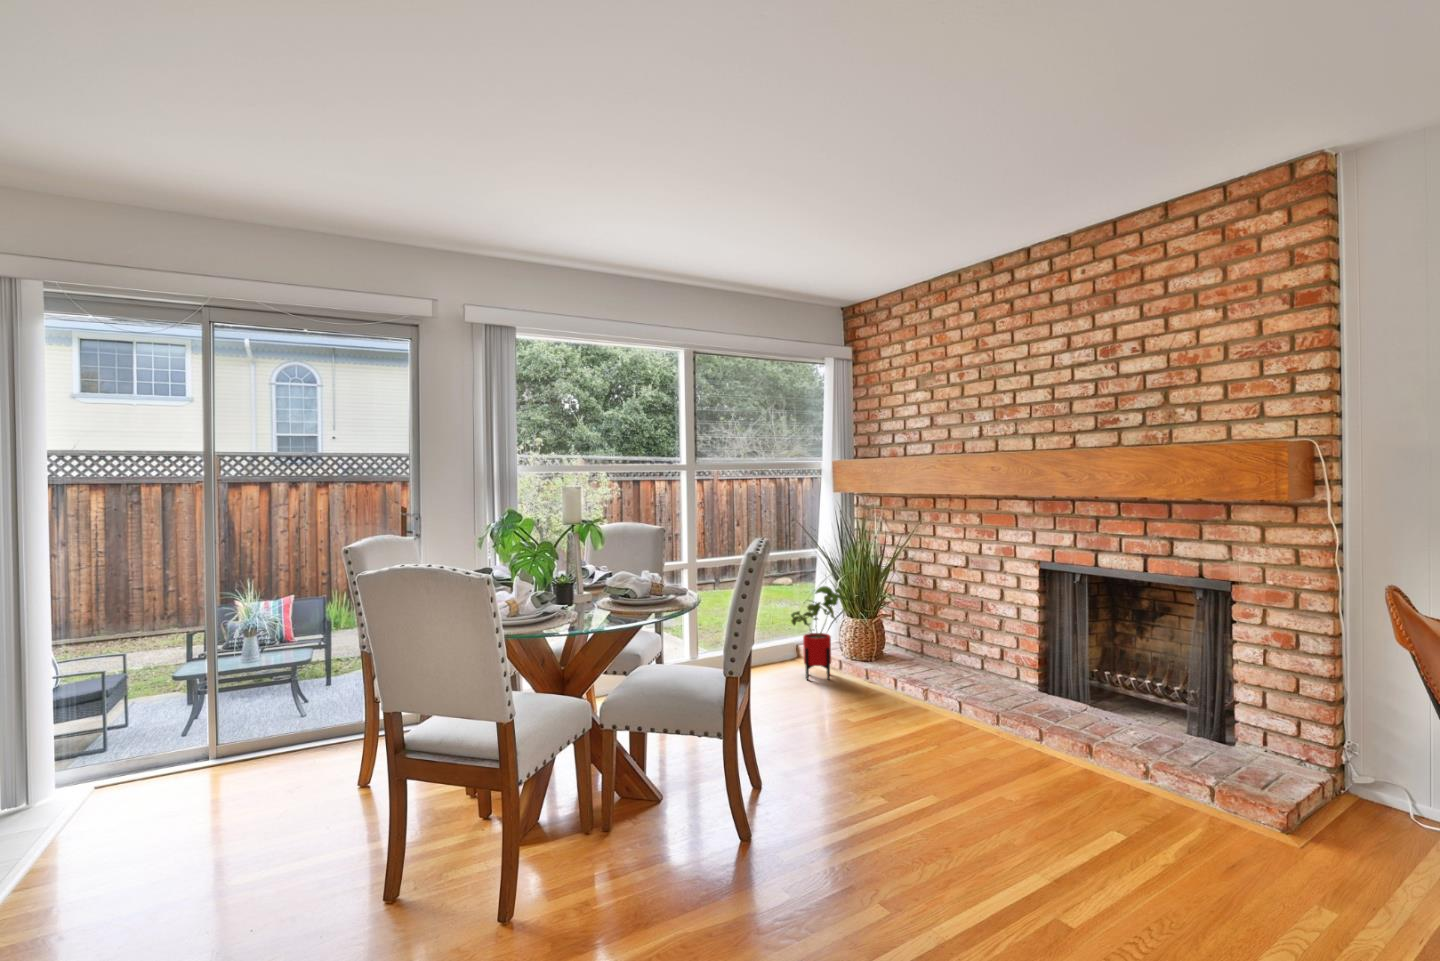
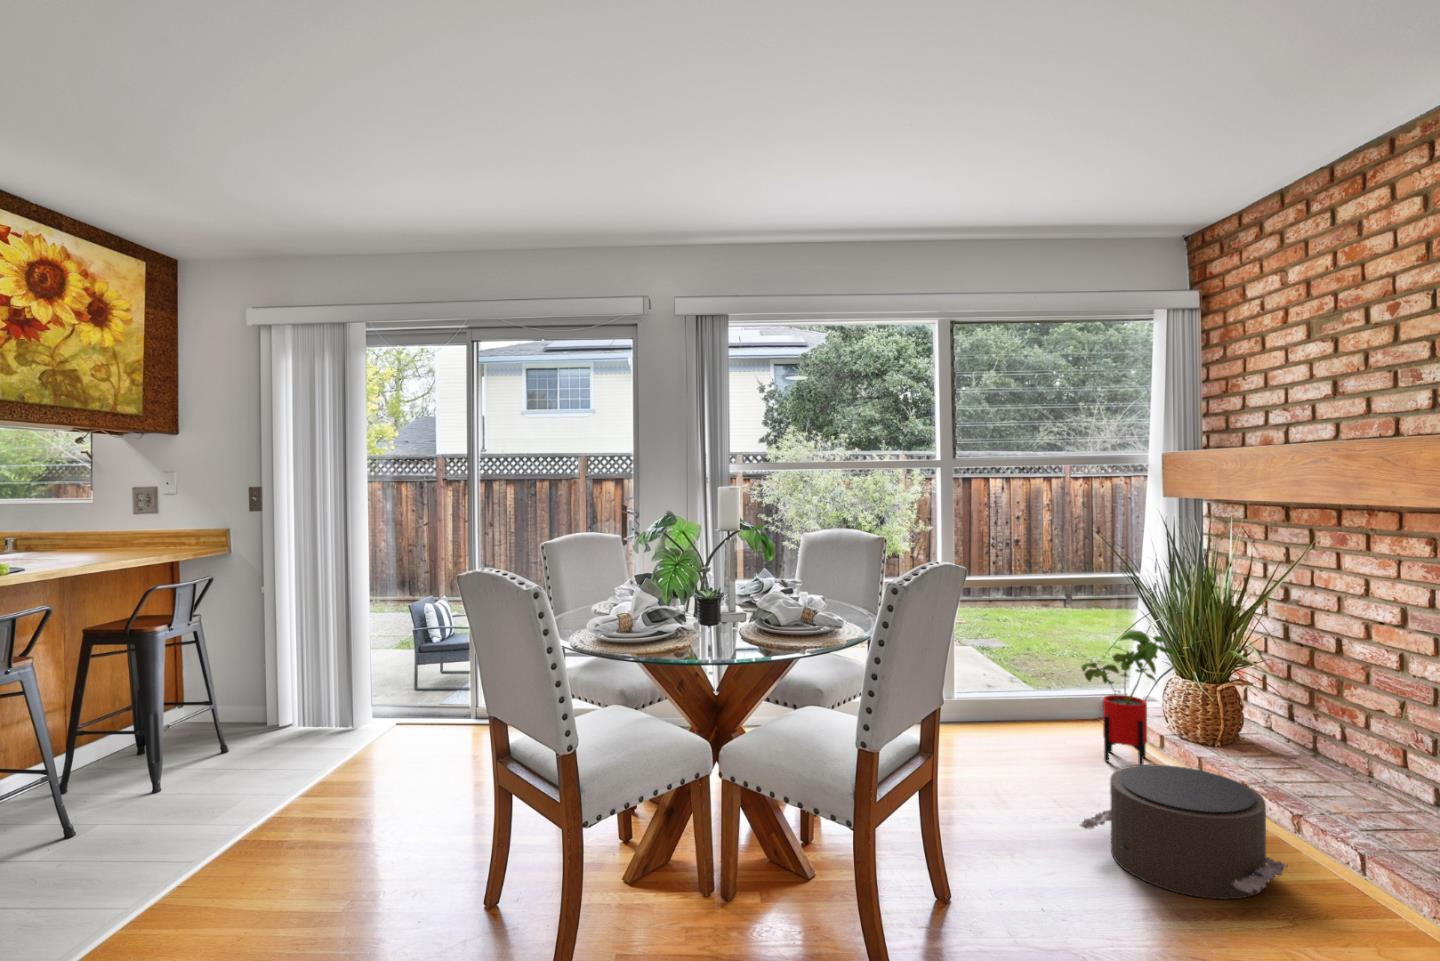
pouf: none [808,667,922,737] -> present [1080,765,1287,899]

